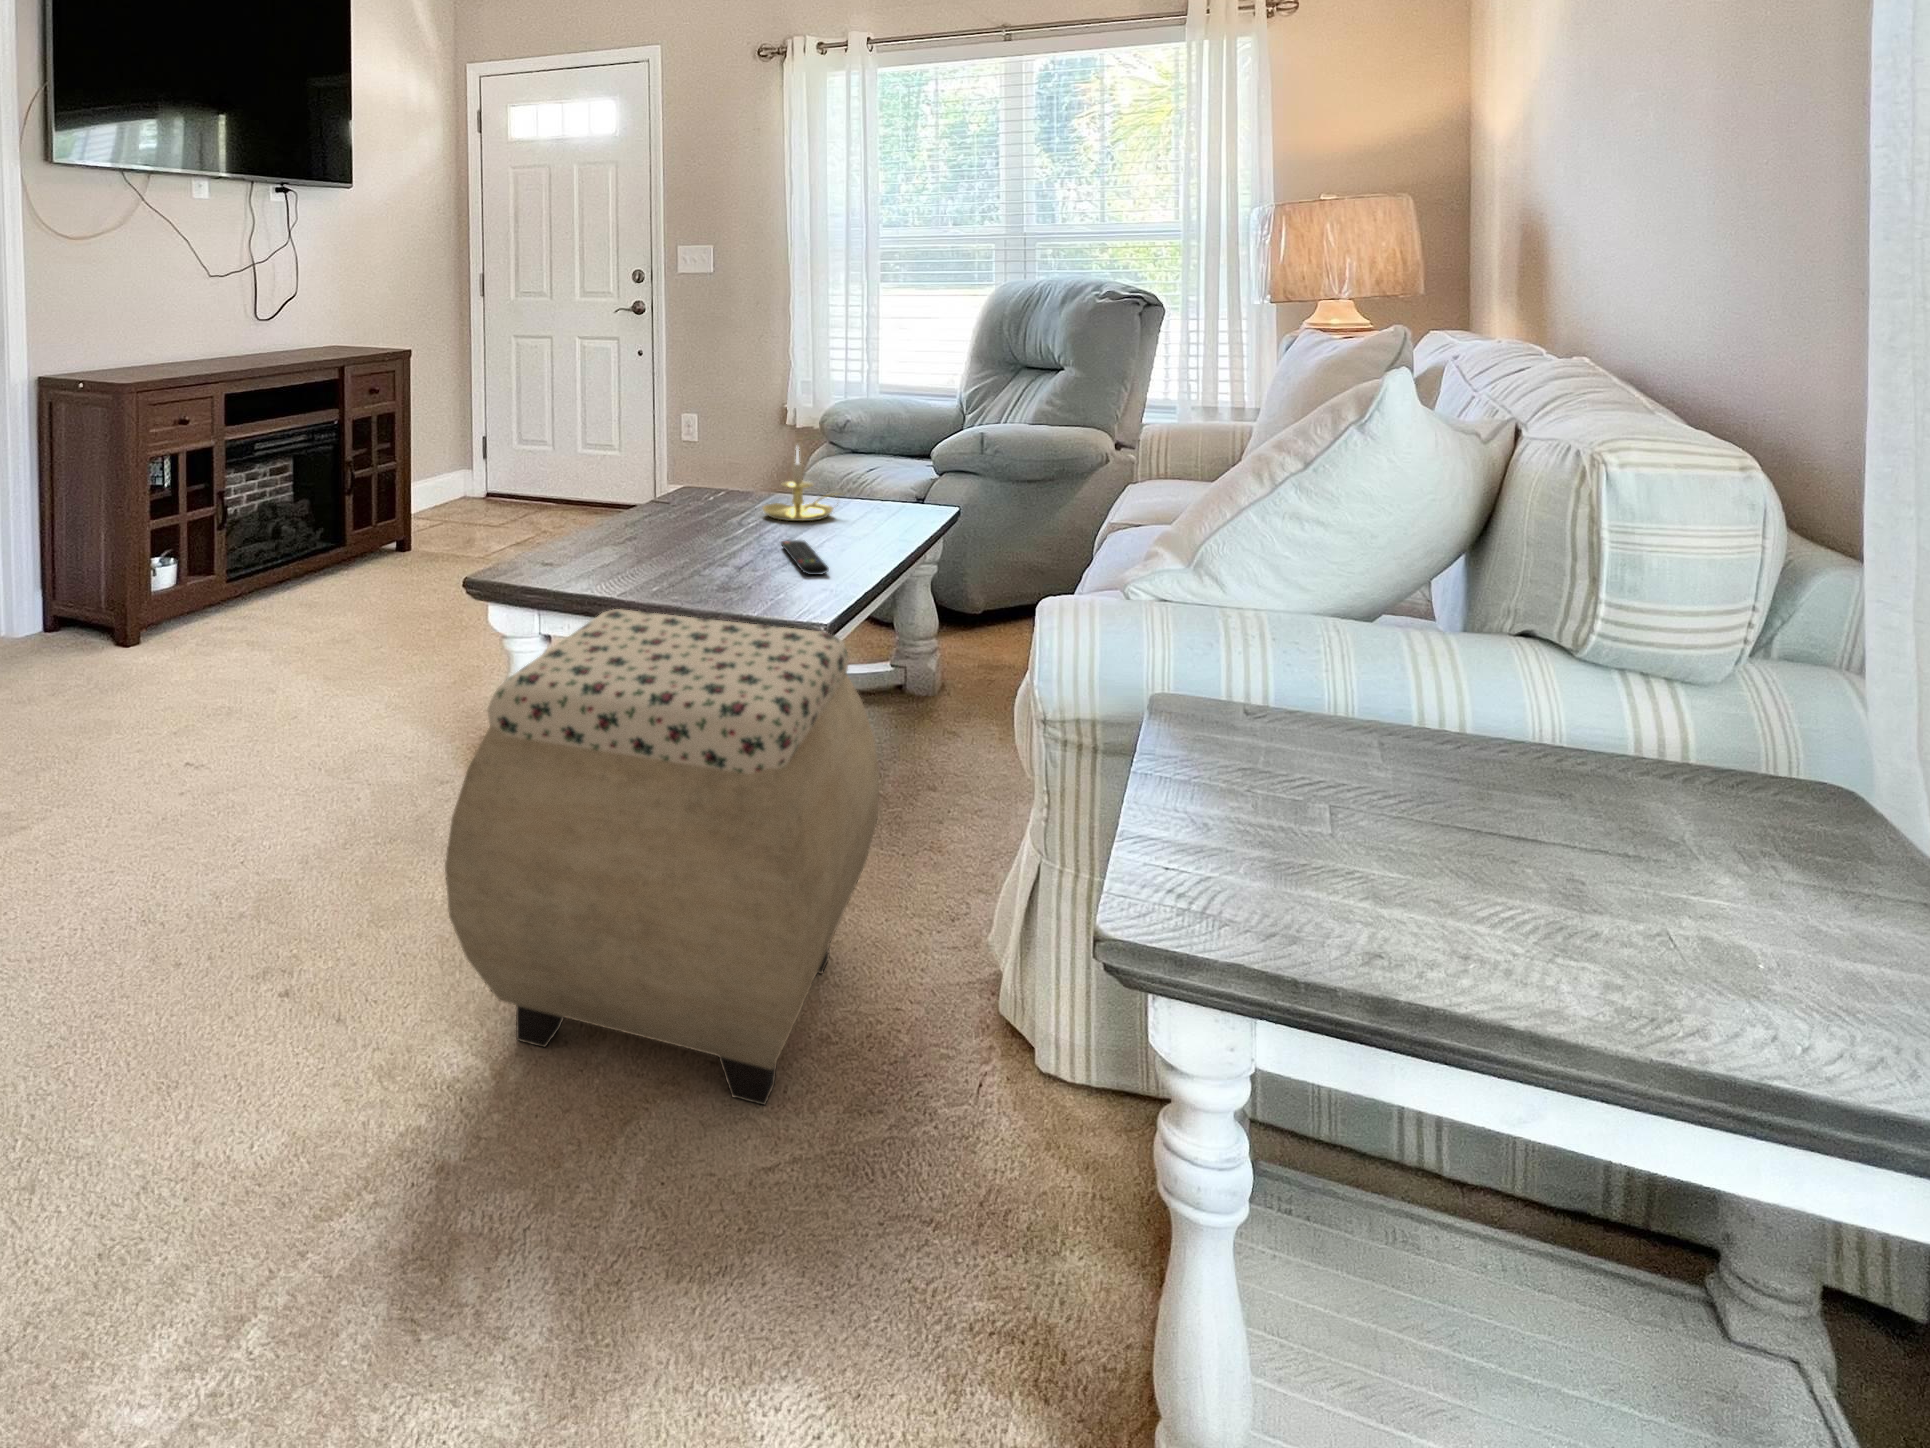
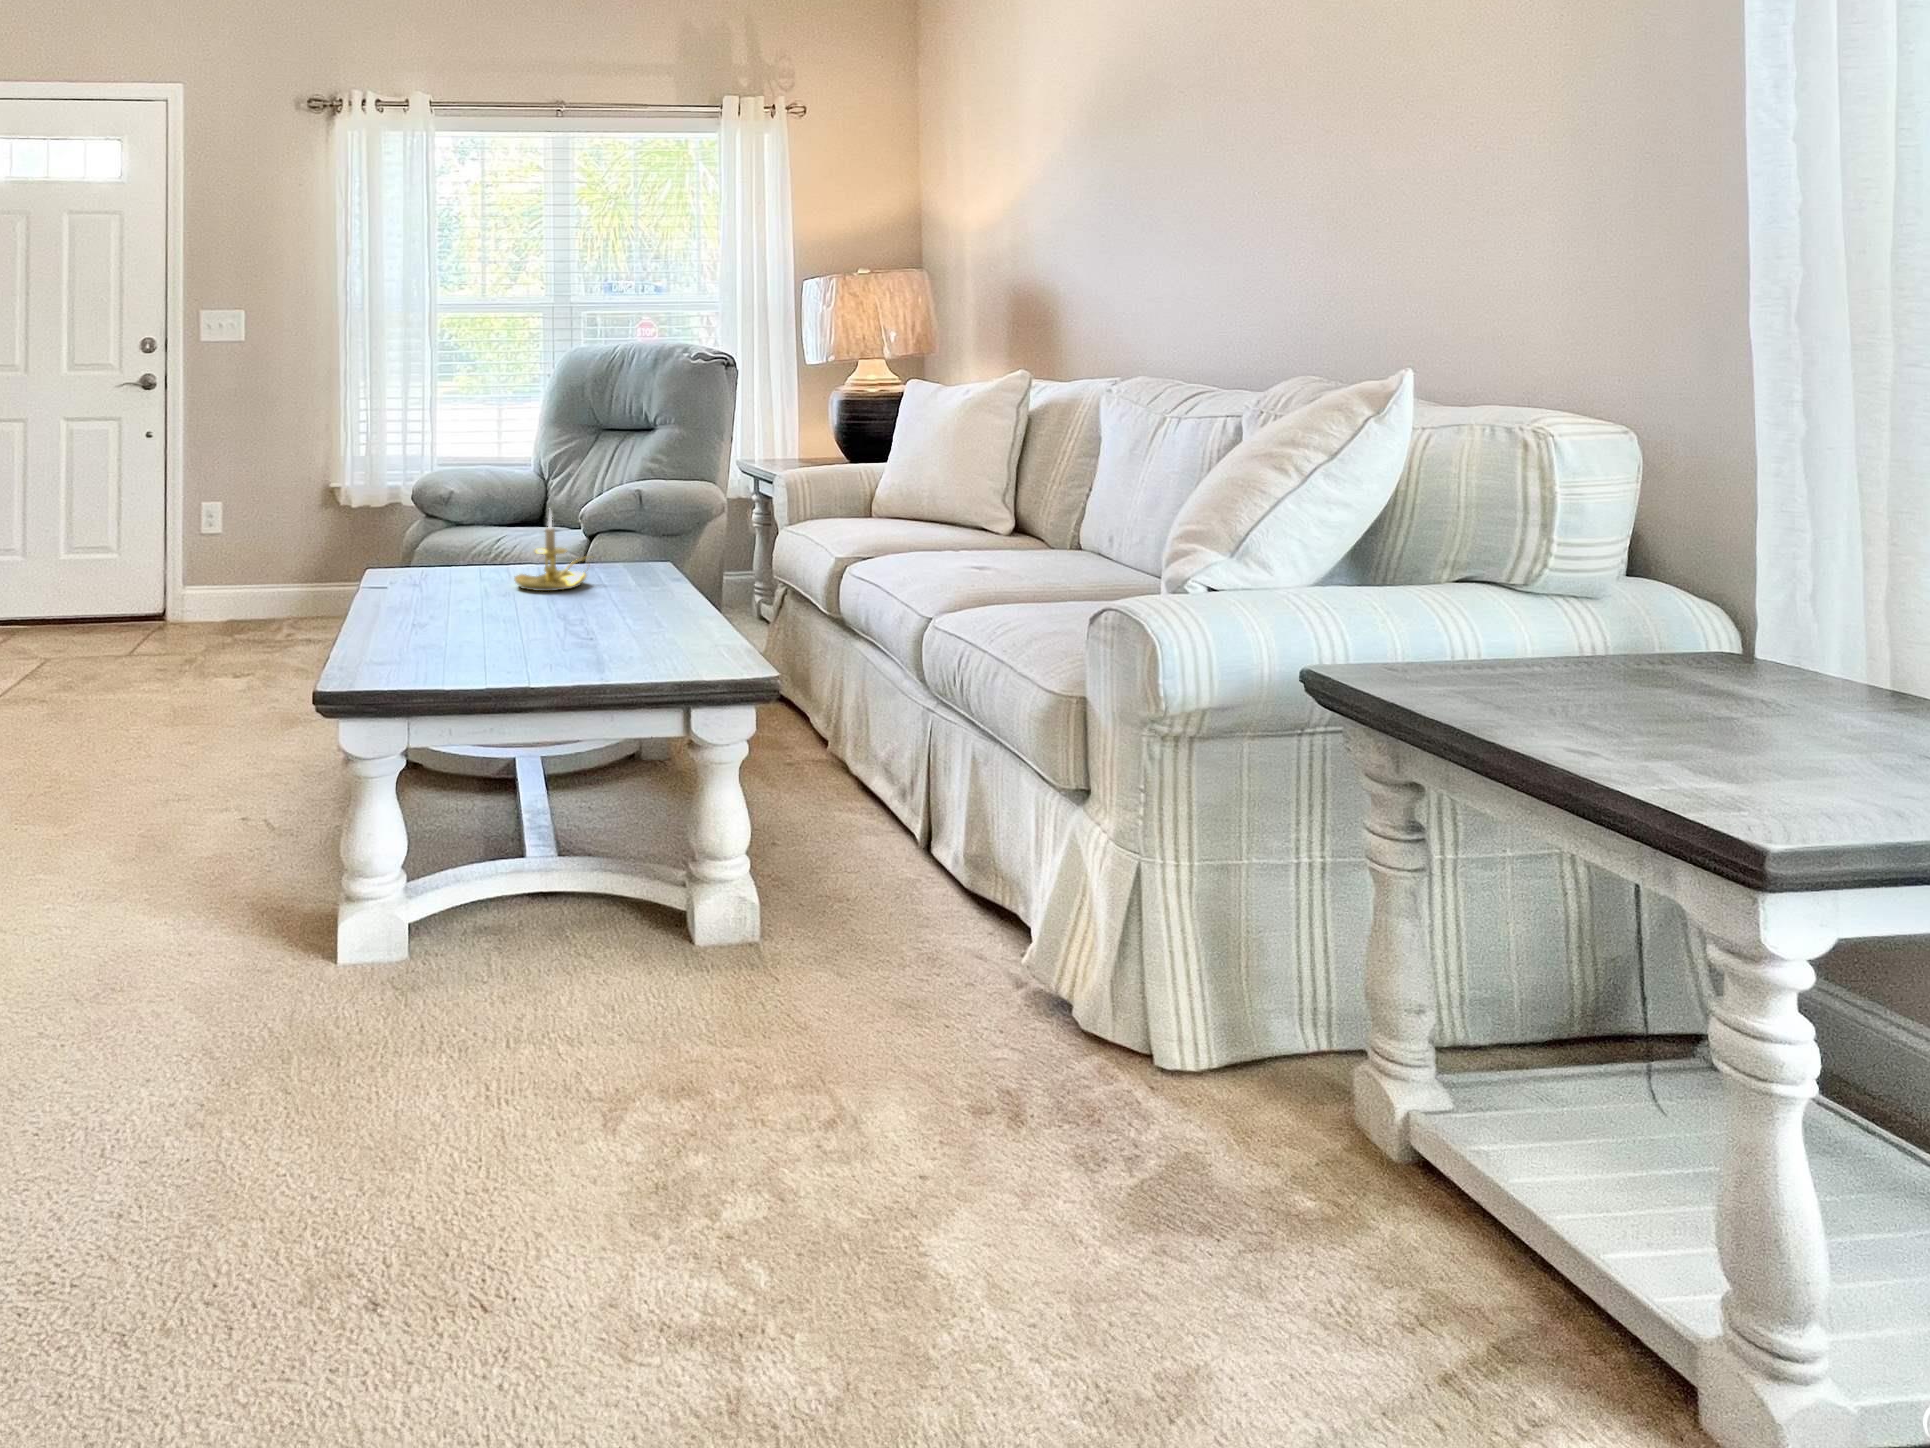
remote control: present [781,540,829,575] -> none [594,606,690,636]
ottoman: present [445,609,880,1105] -> none [585,677,1085,1235]

